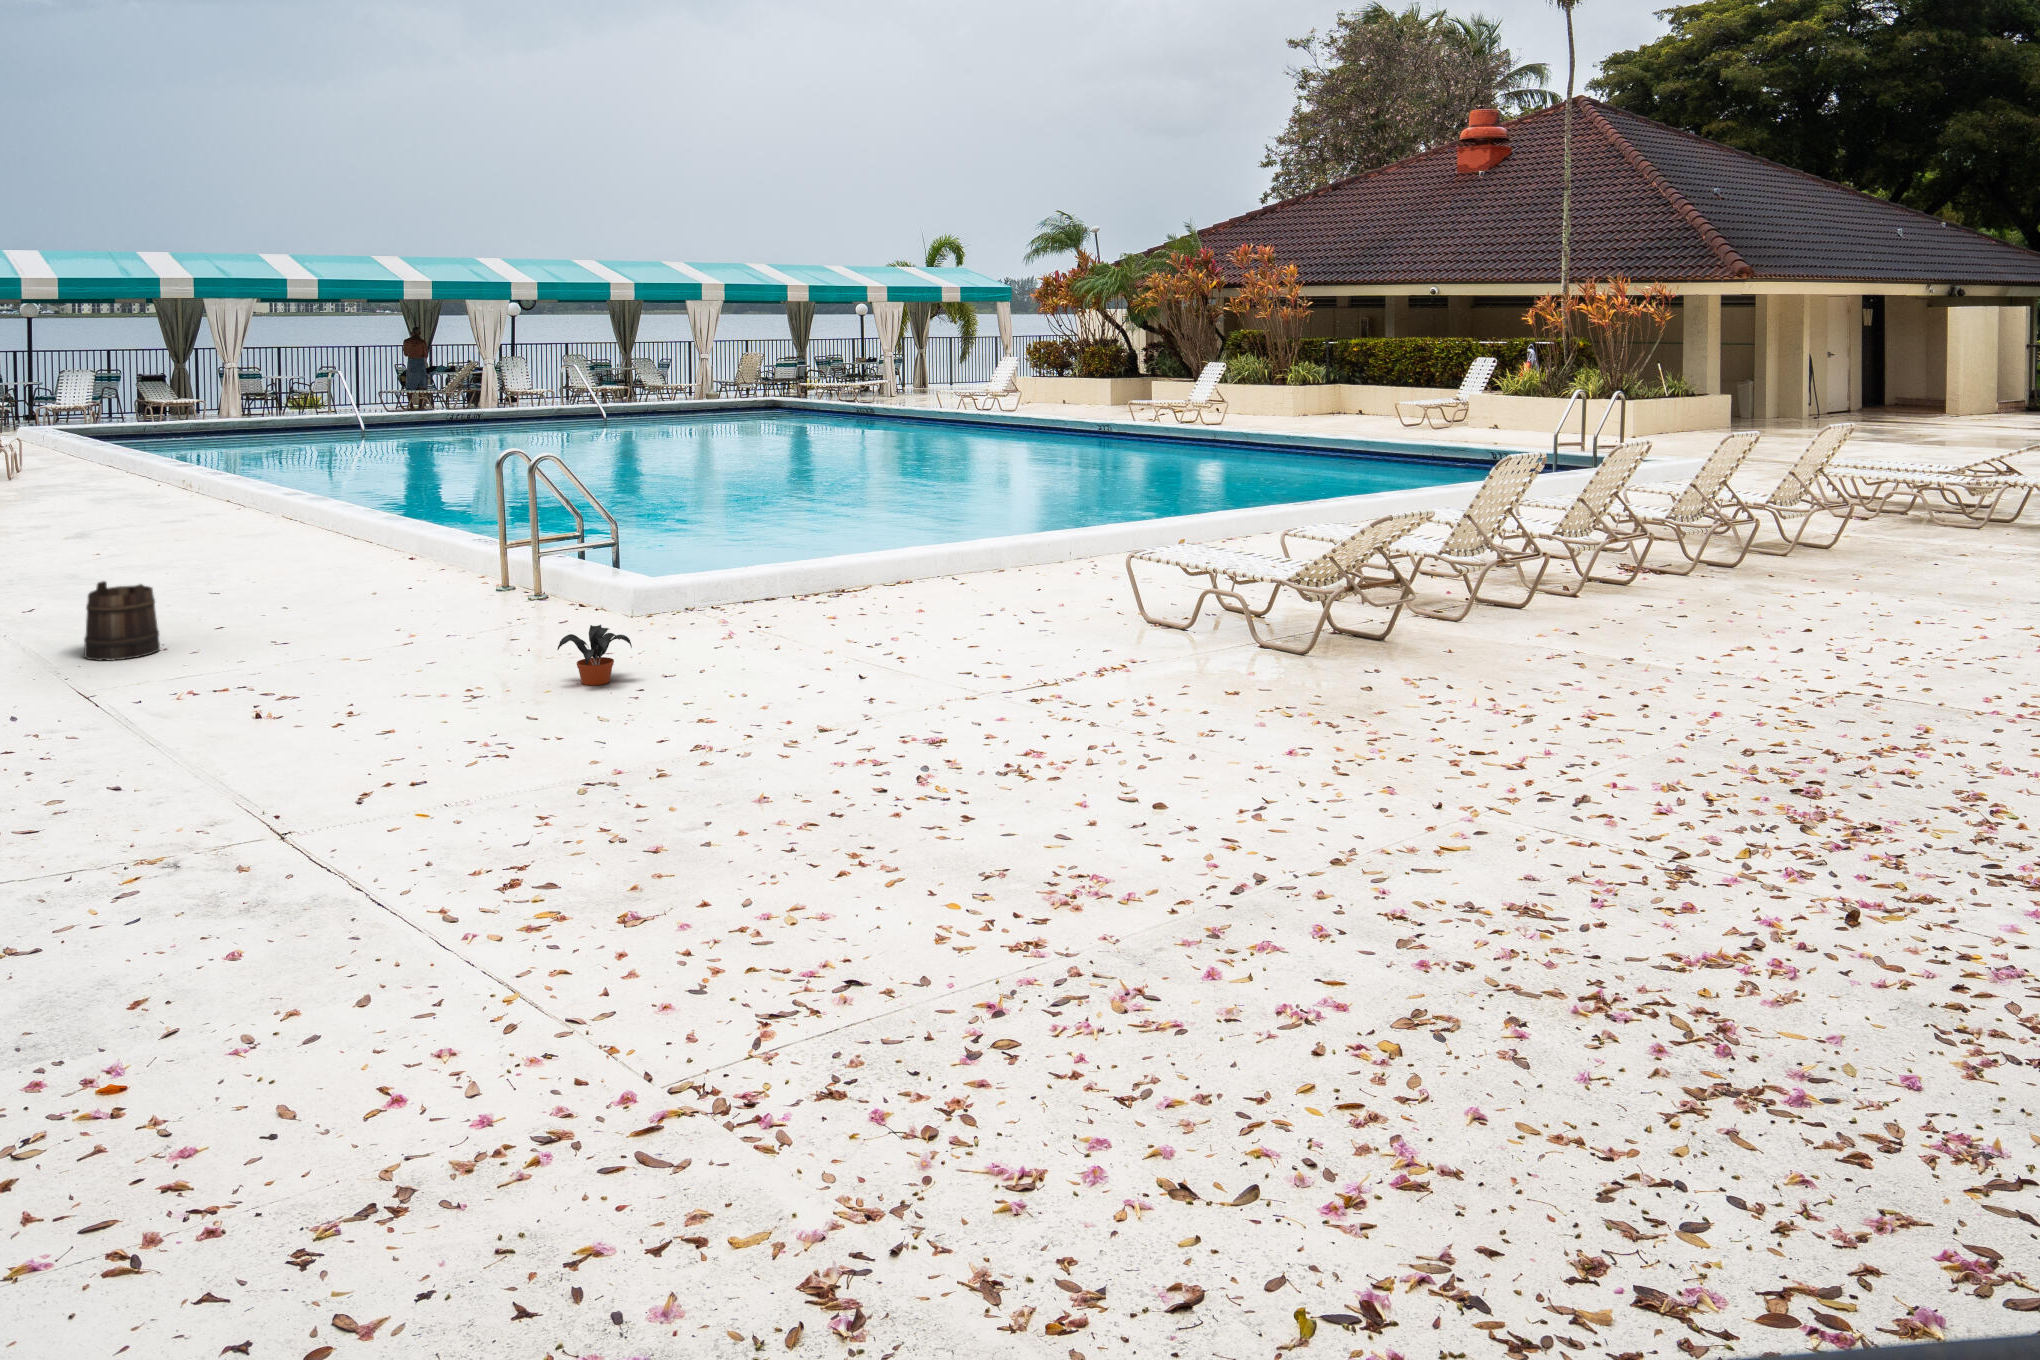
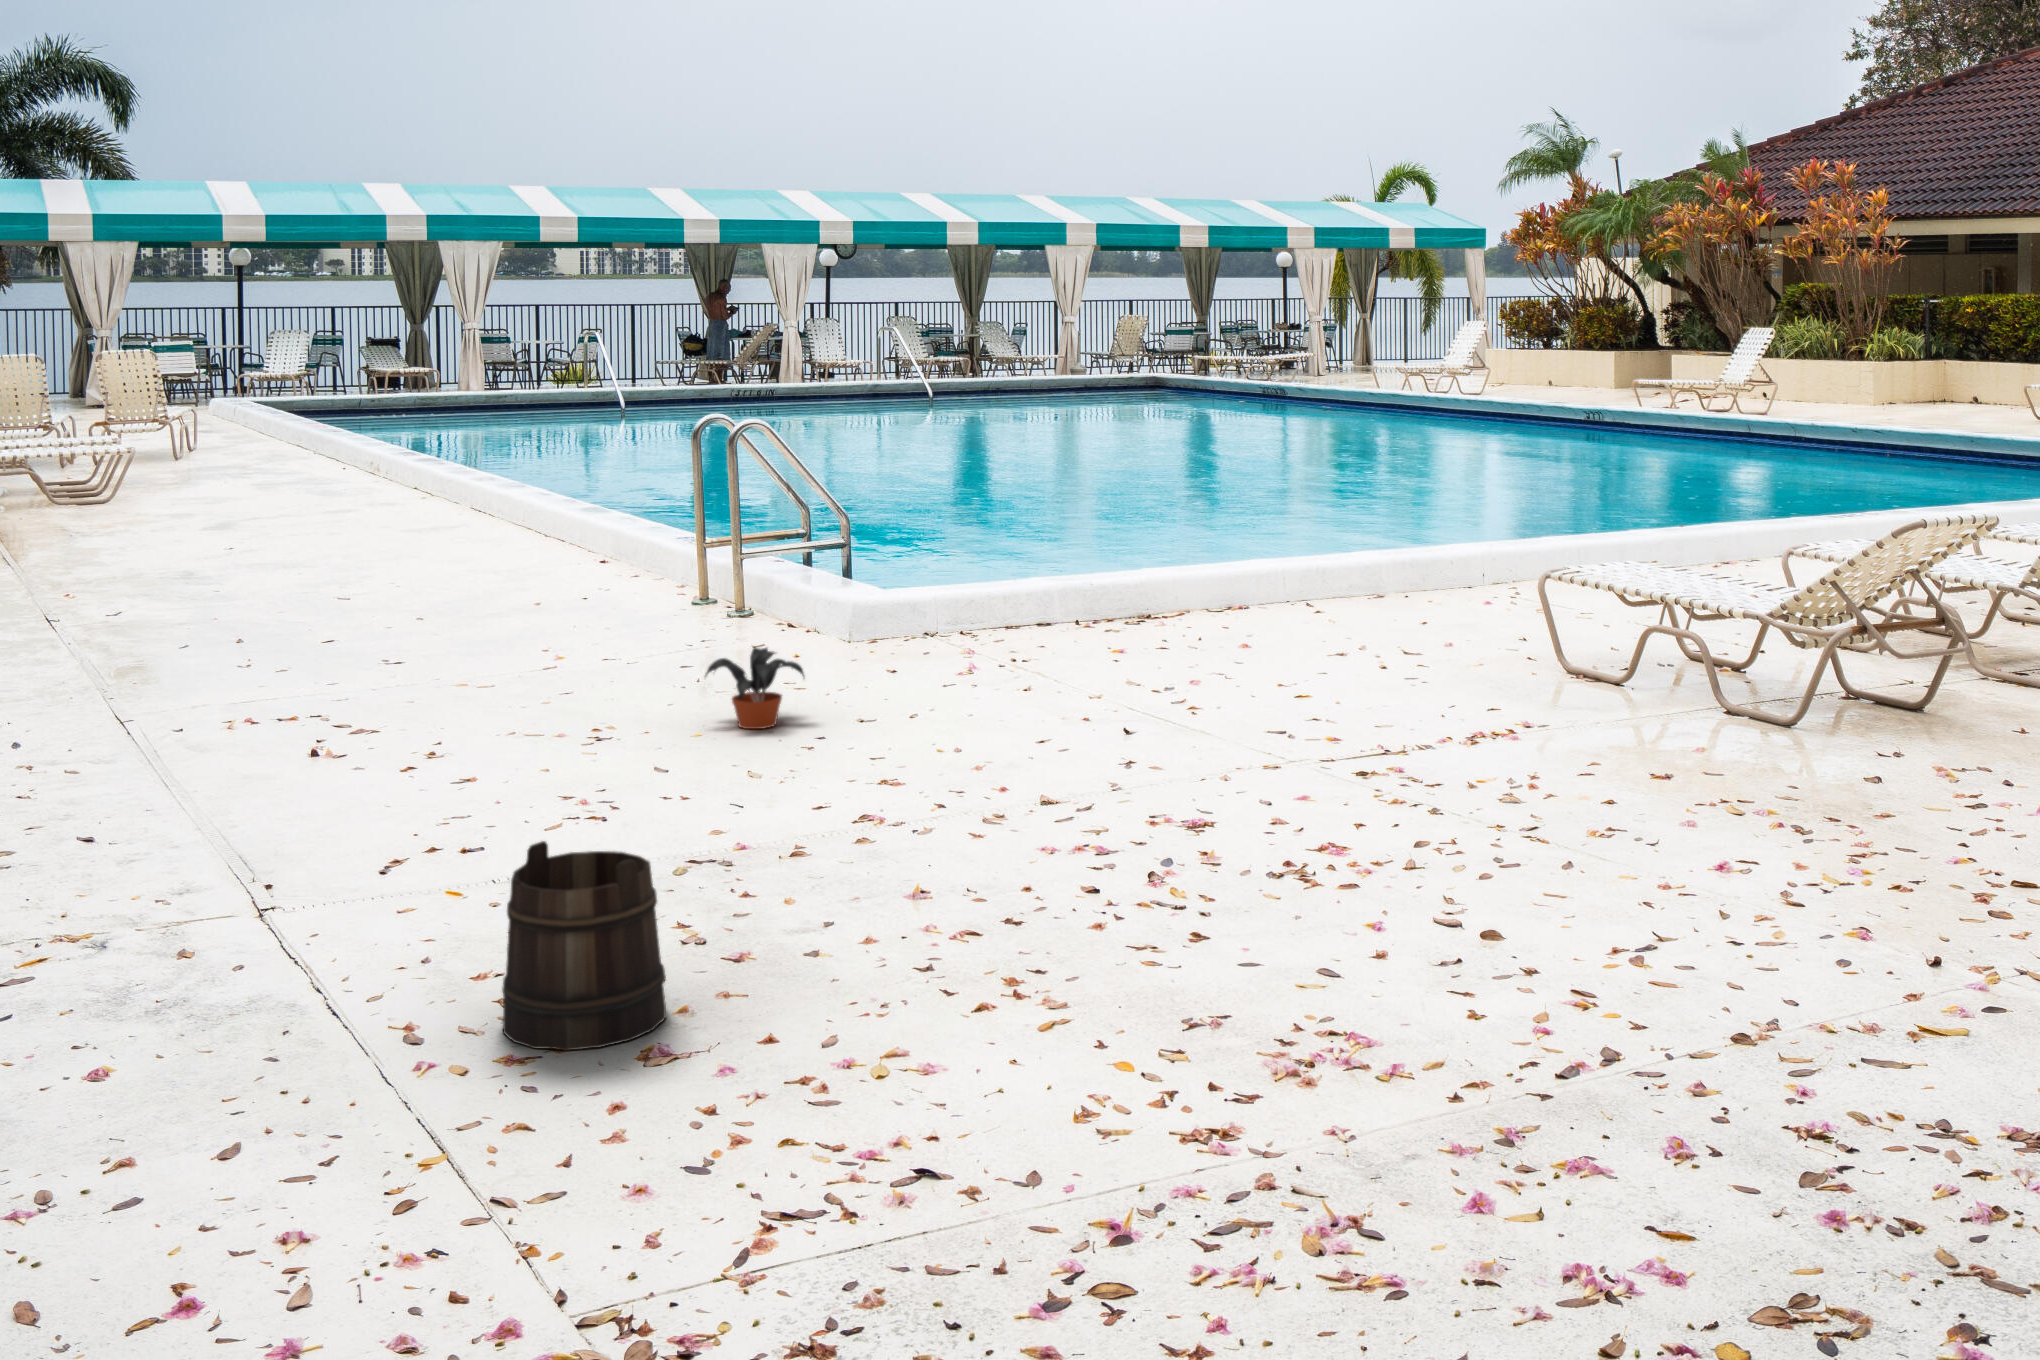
bucket: present [84,581,160,661] -> present [502,841,666,1051]

